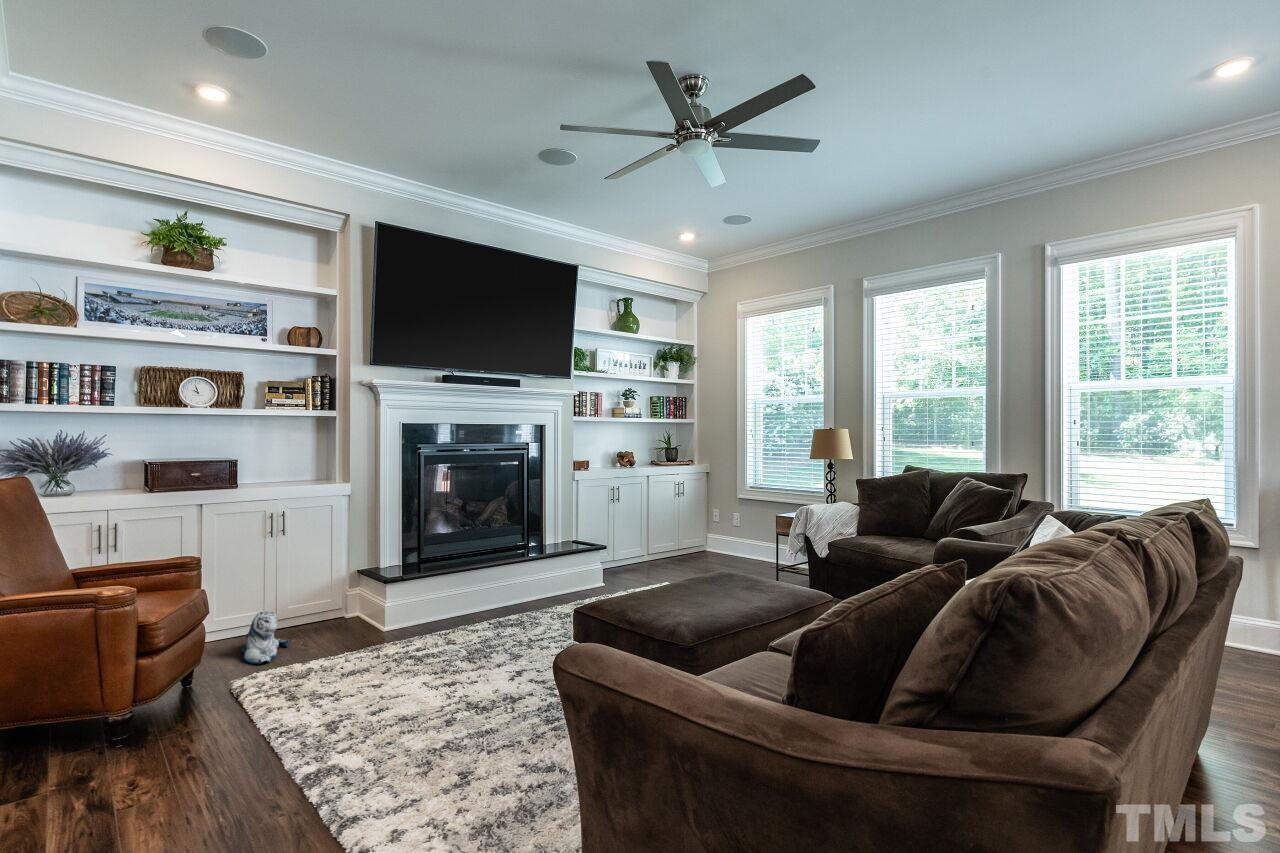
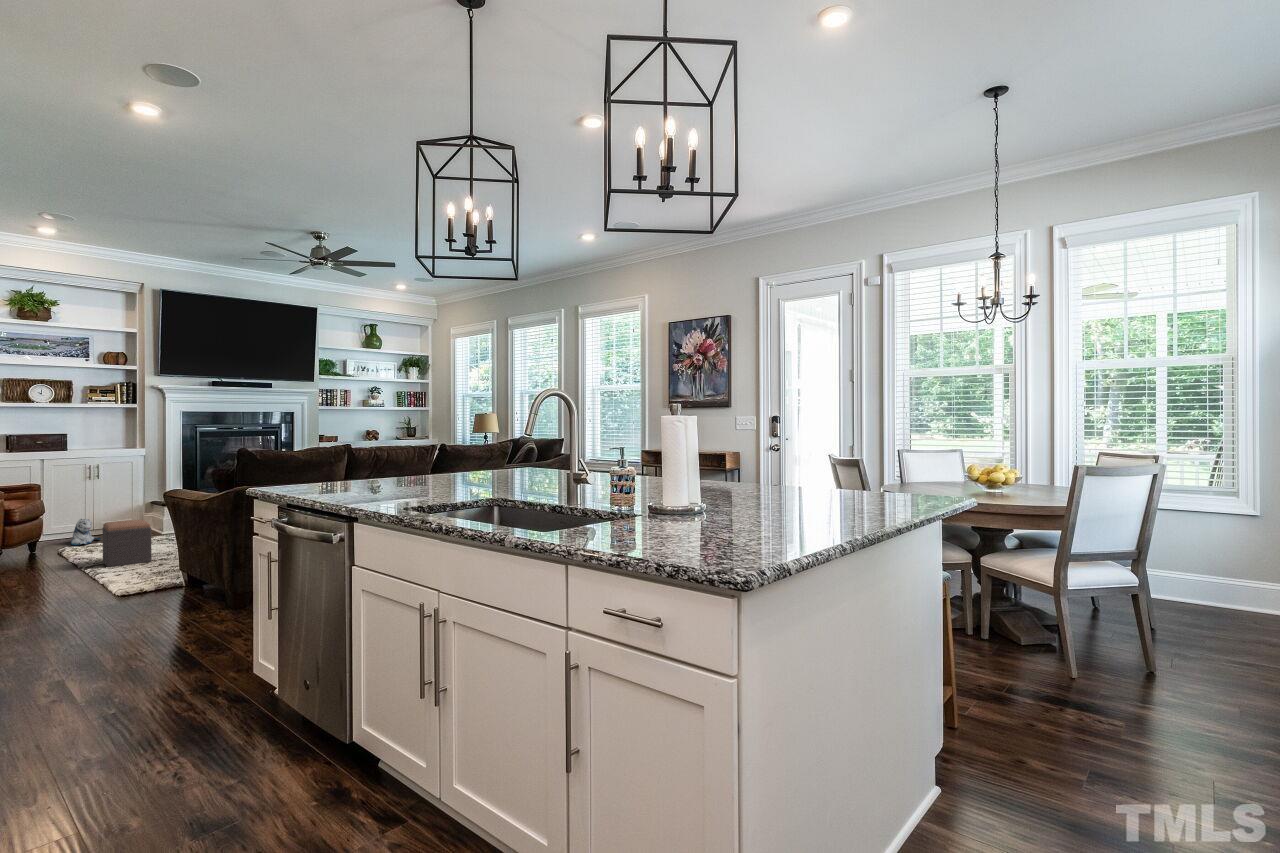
footstool: none [325,646,425,770] -> present [103,520,152,567]

